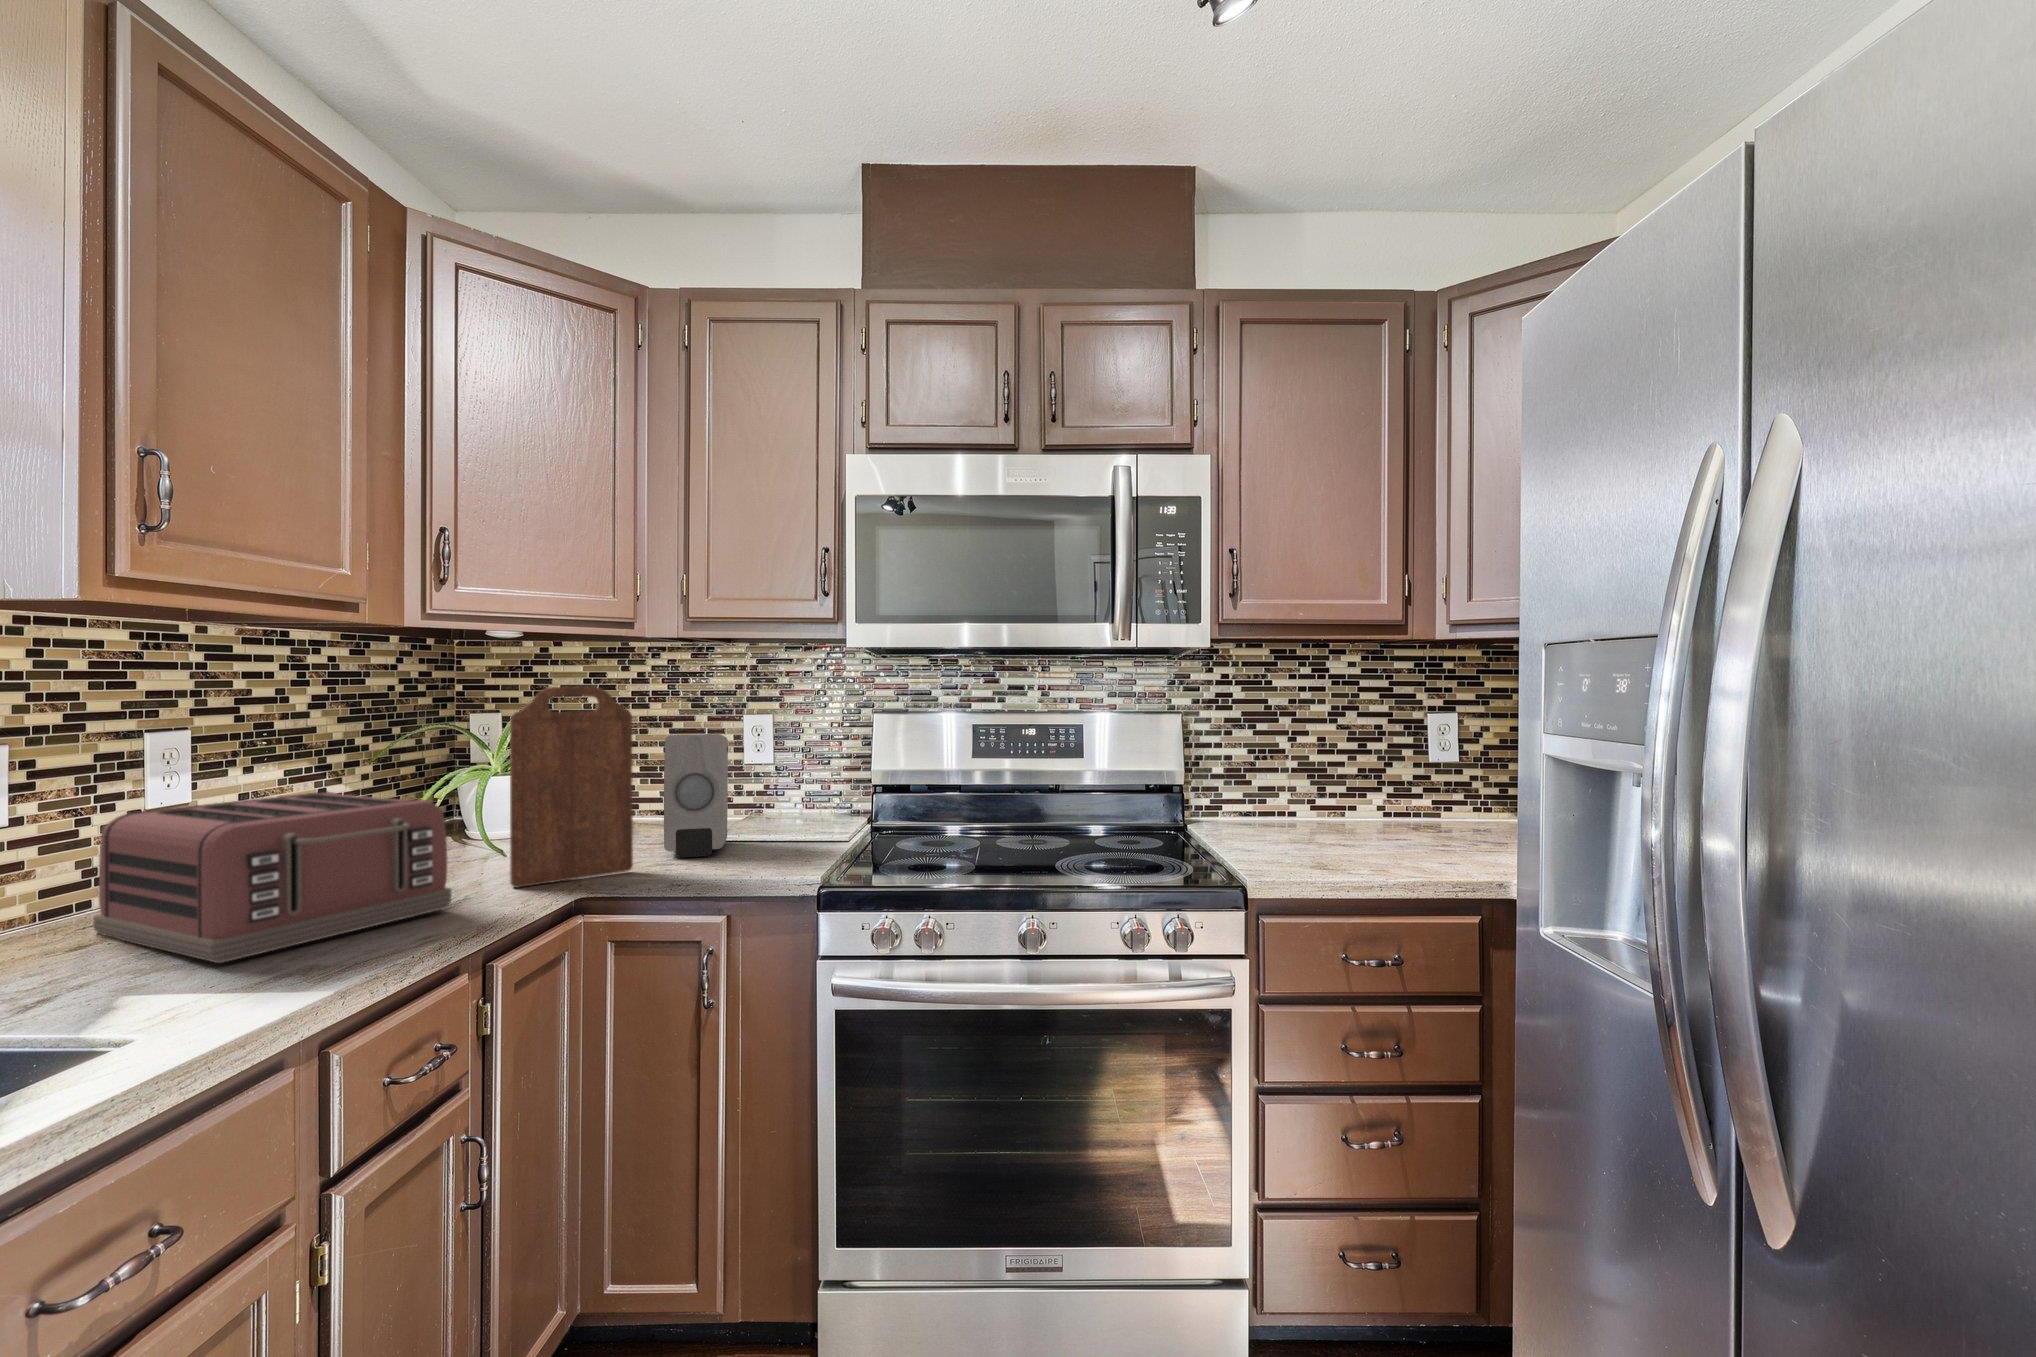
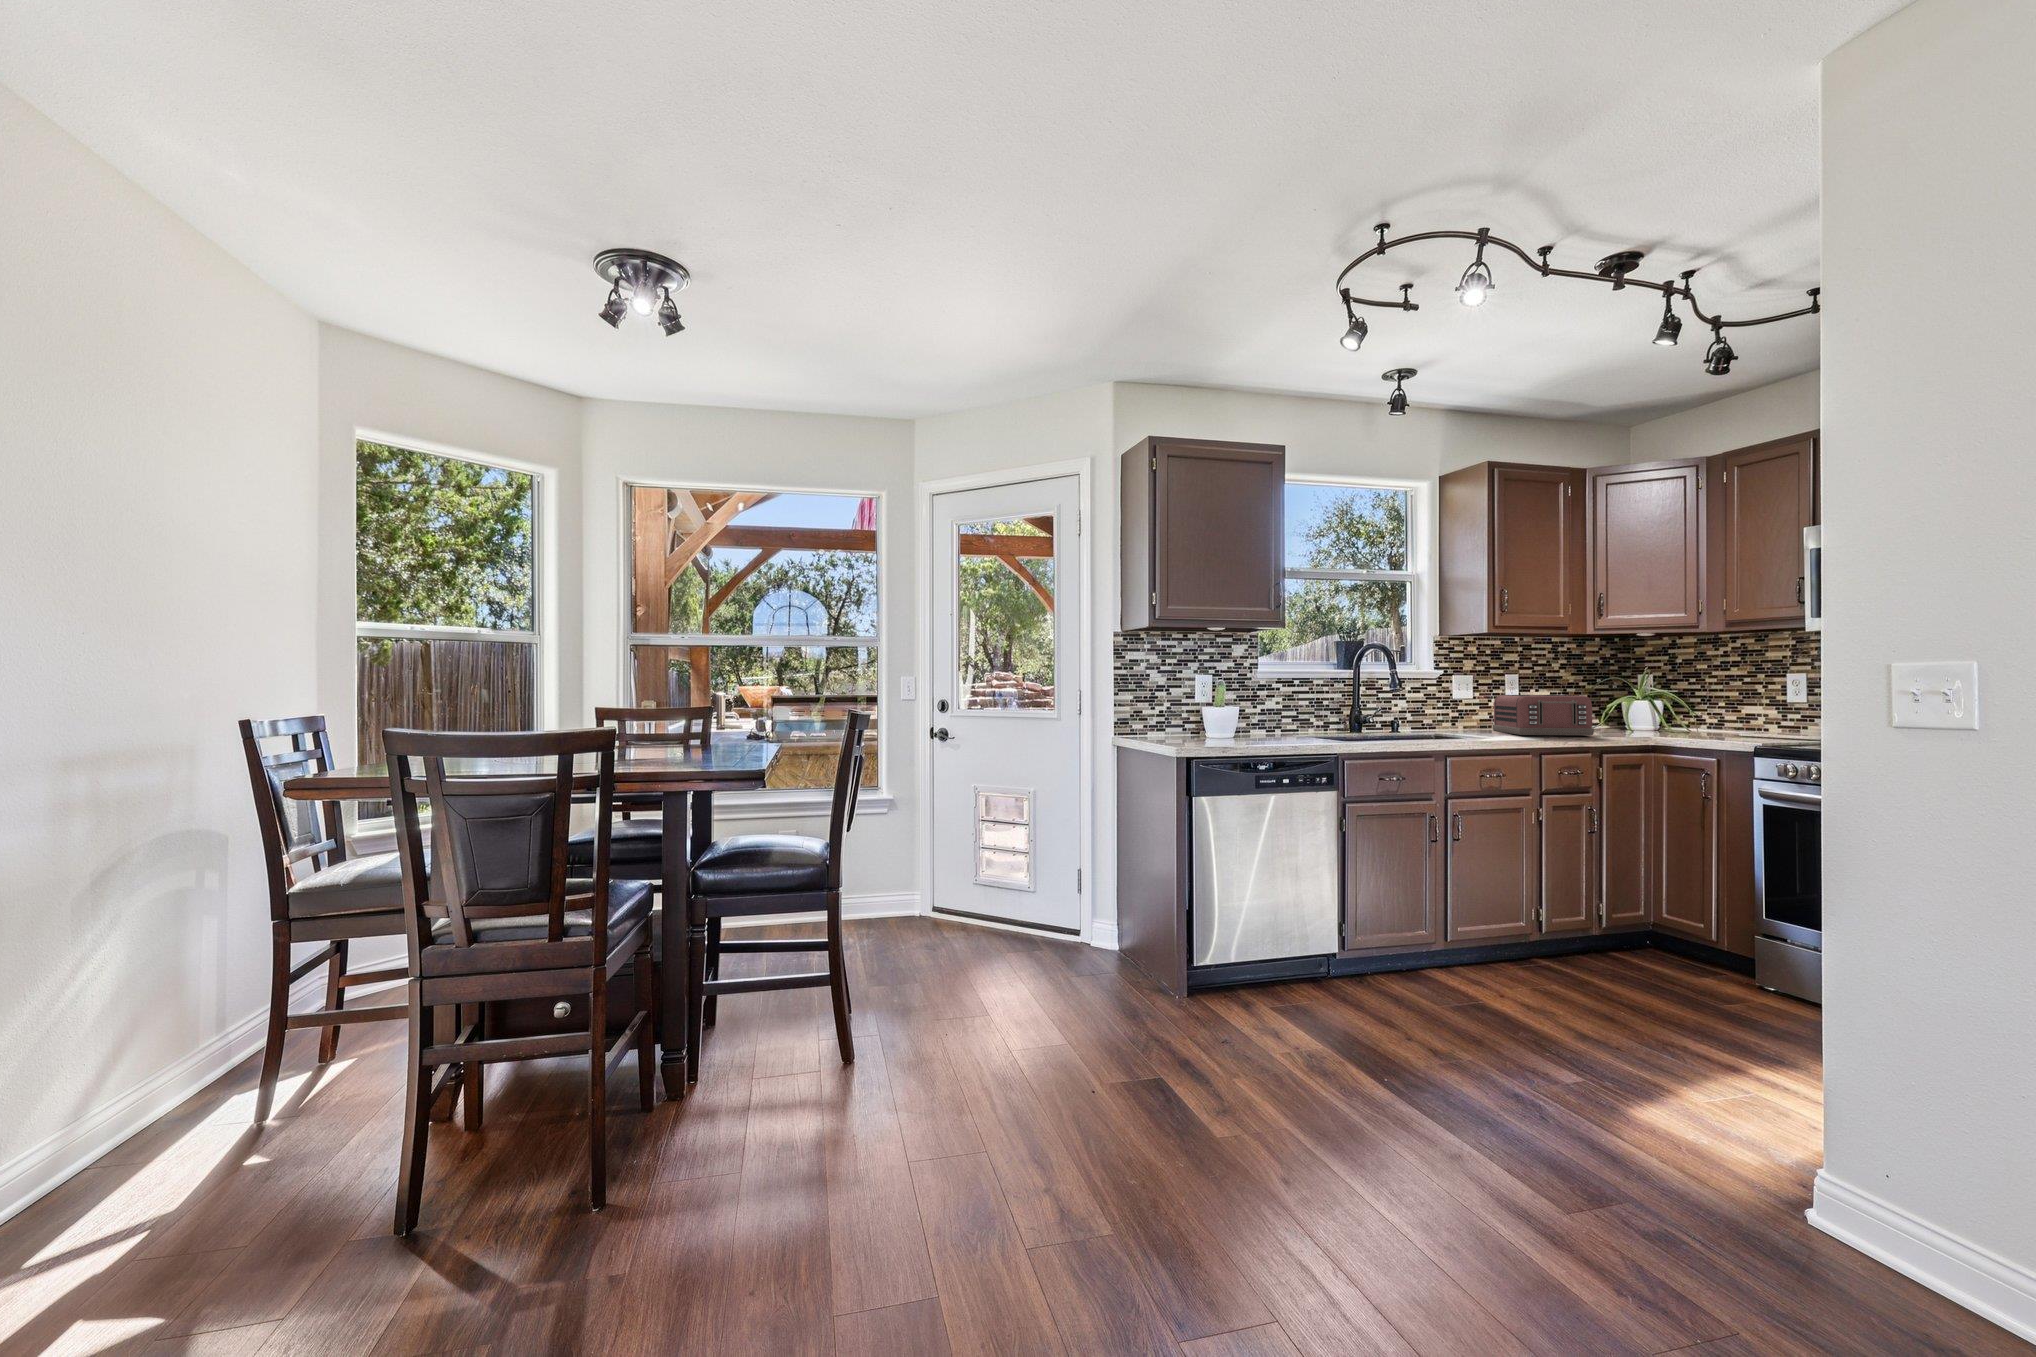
cutting board: present [510,687,633,888] -> none [1622,656,1680,738]
soap dispenser: present [664,734,728,857] -> none [1704,679,1754,739]

